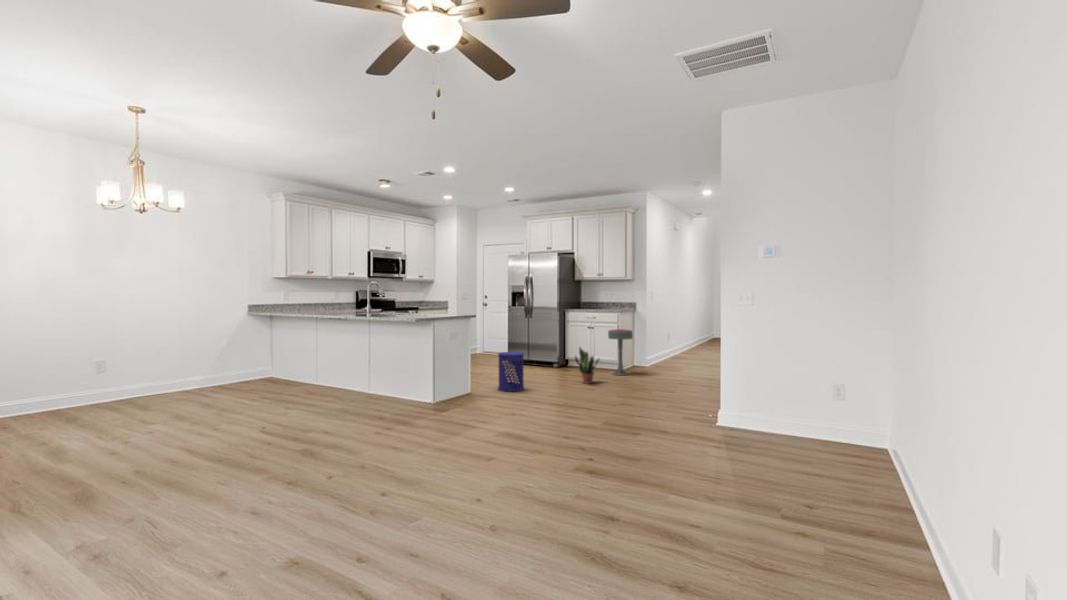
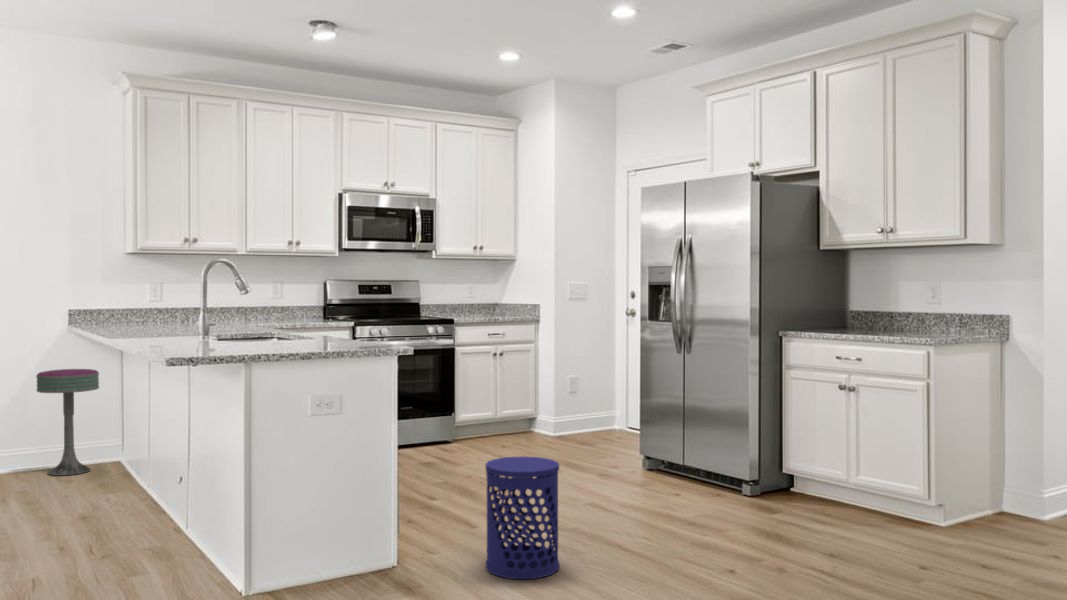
bar stool: present [608,329,633,375] -> present [36,369,99,476]
potted plant: present [575,348,599,384] -> none [738,452,819,575]

